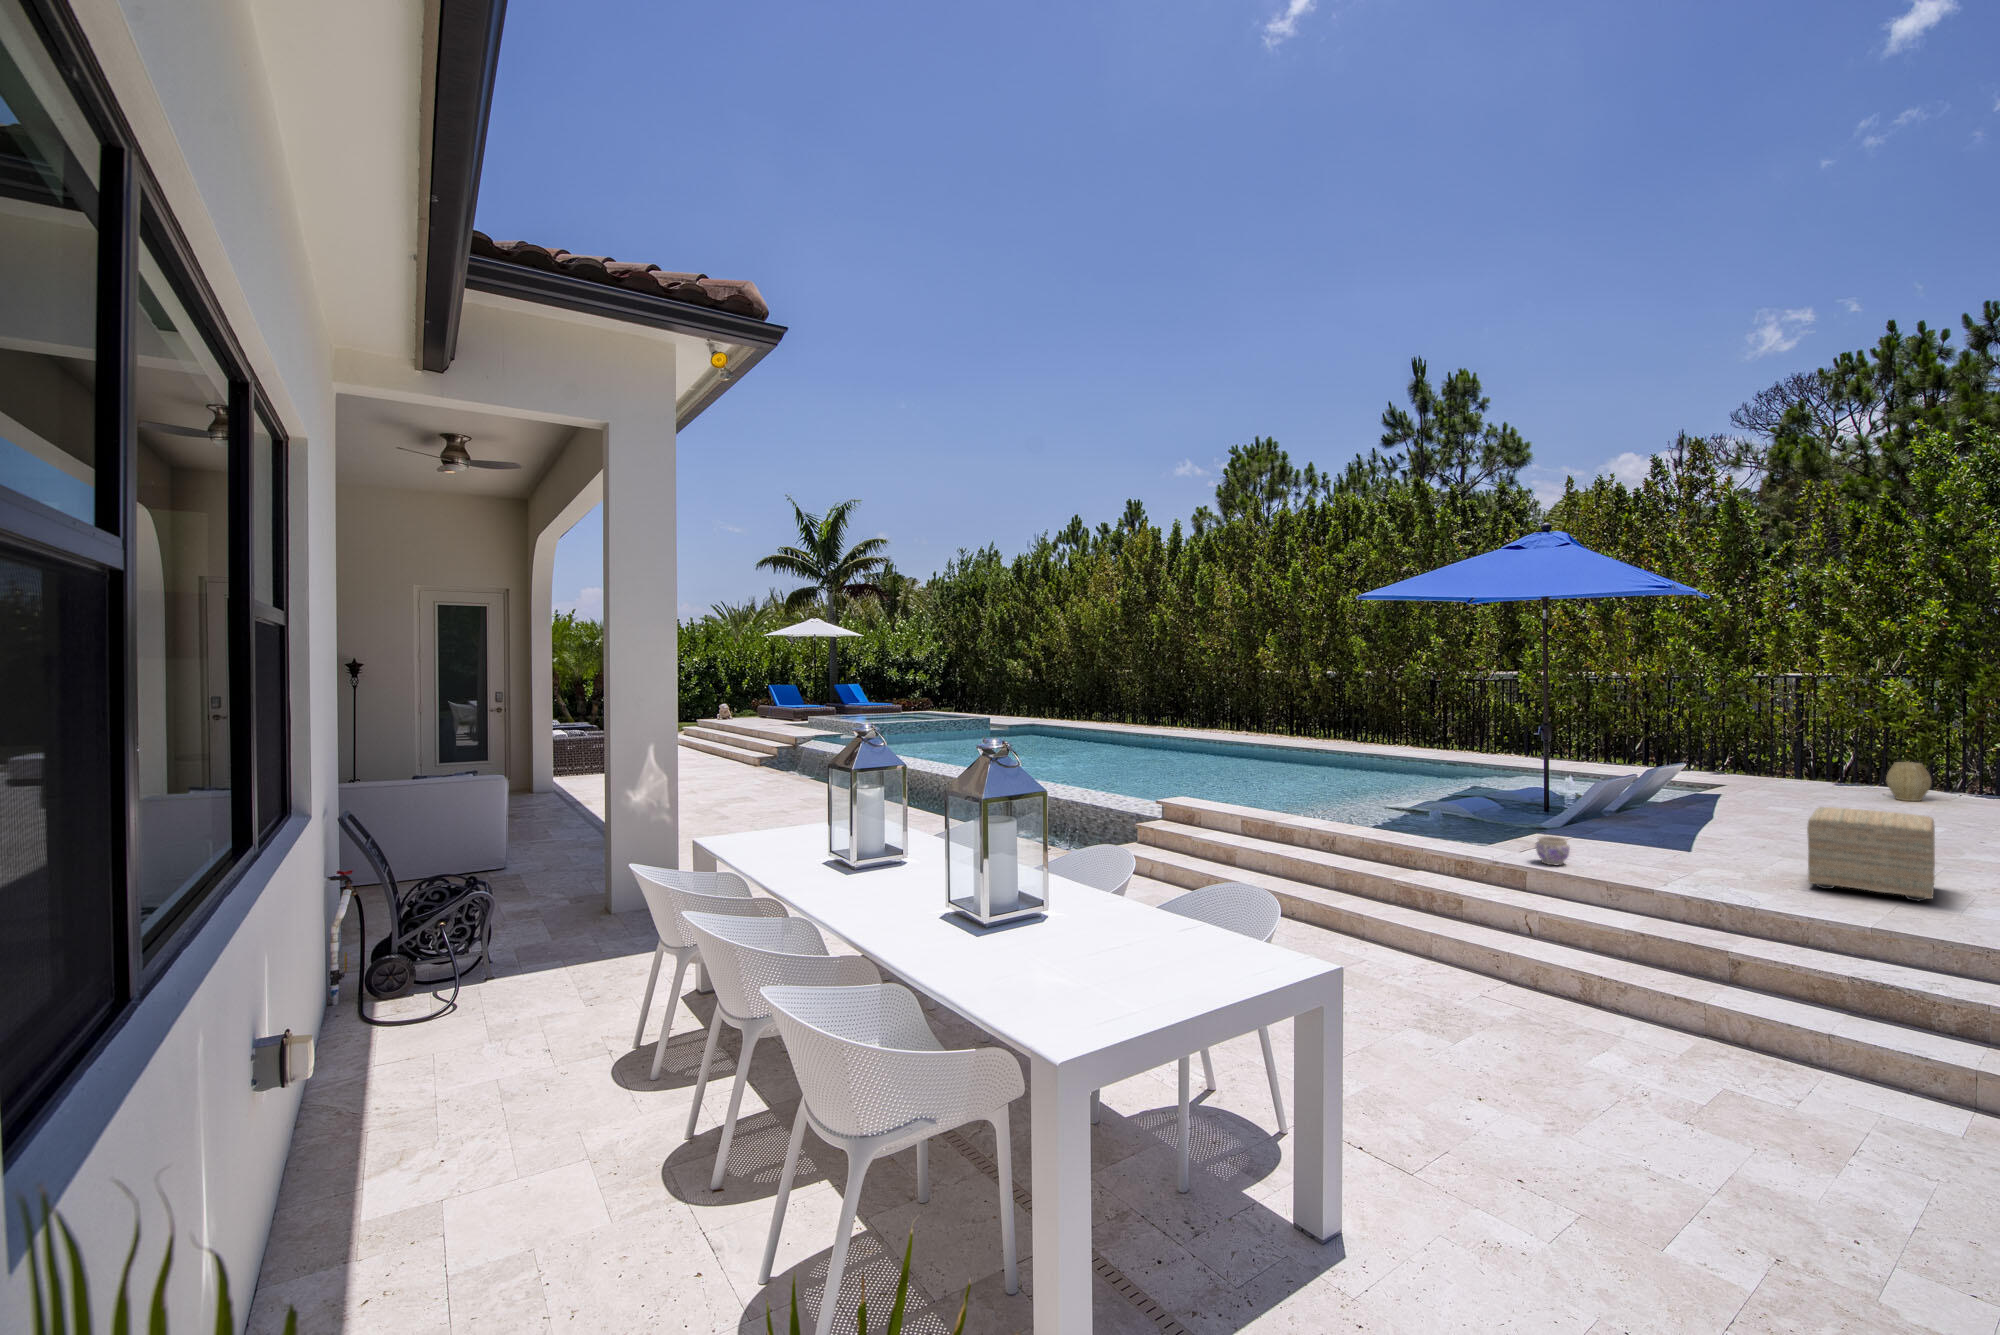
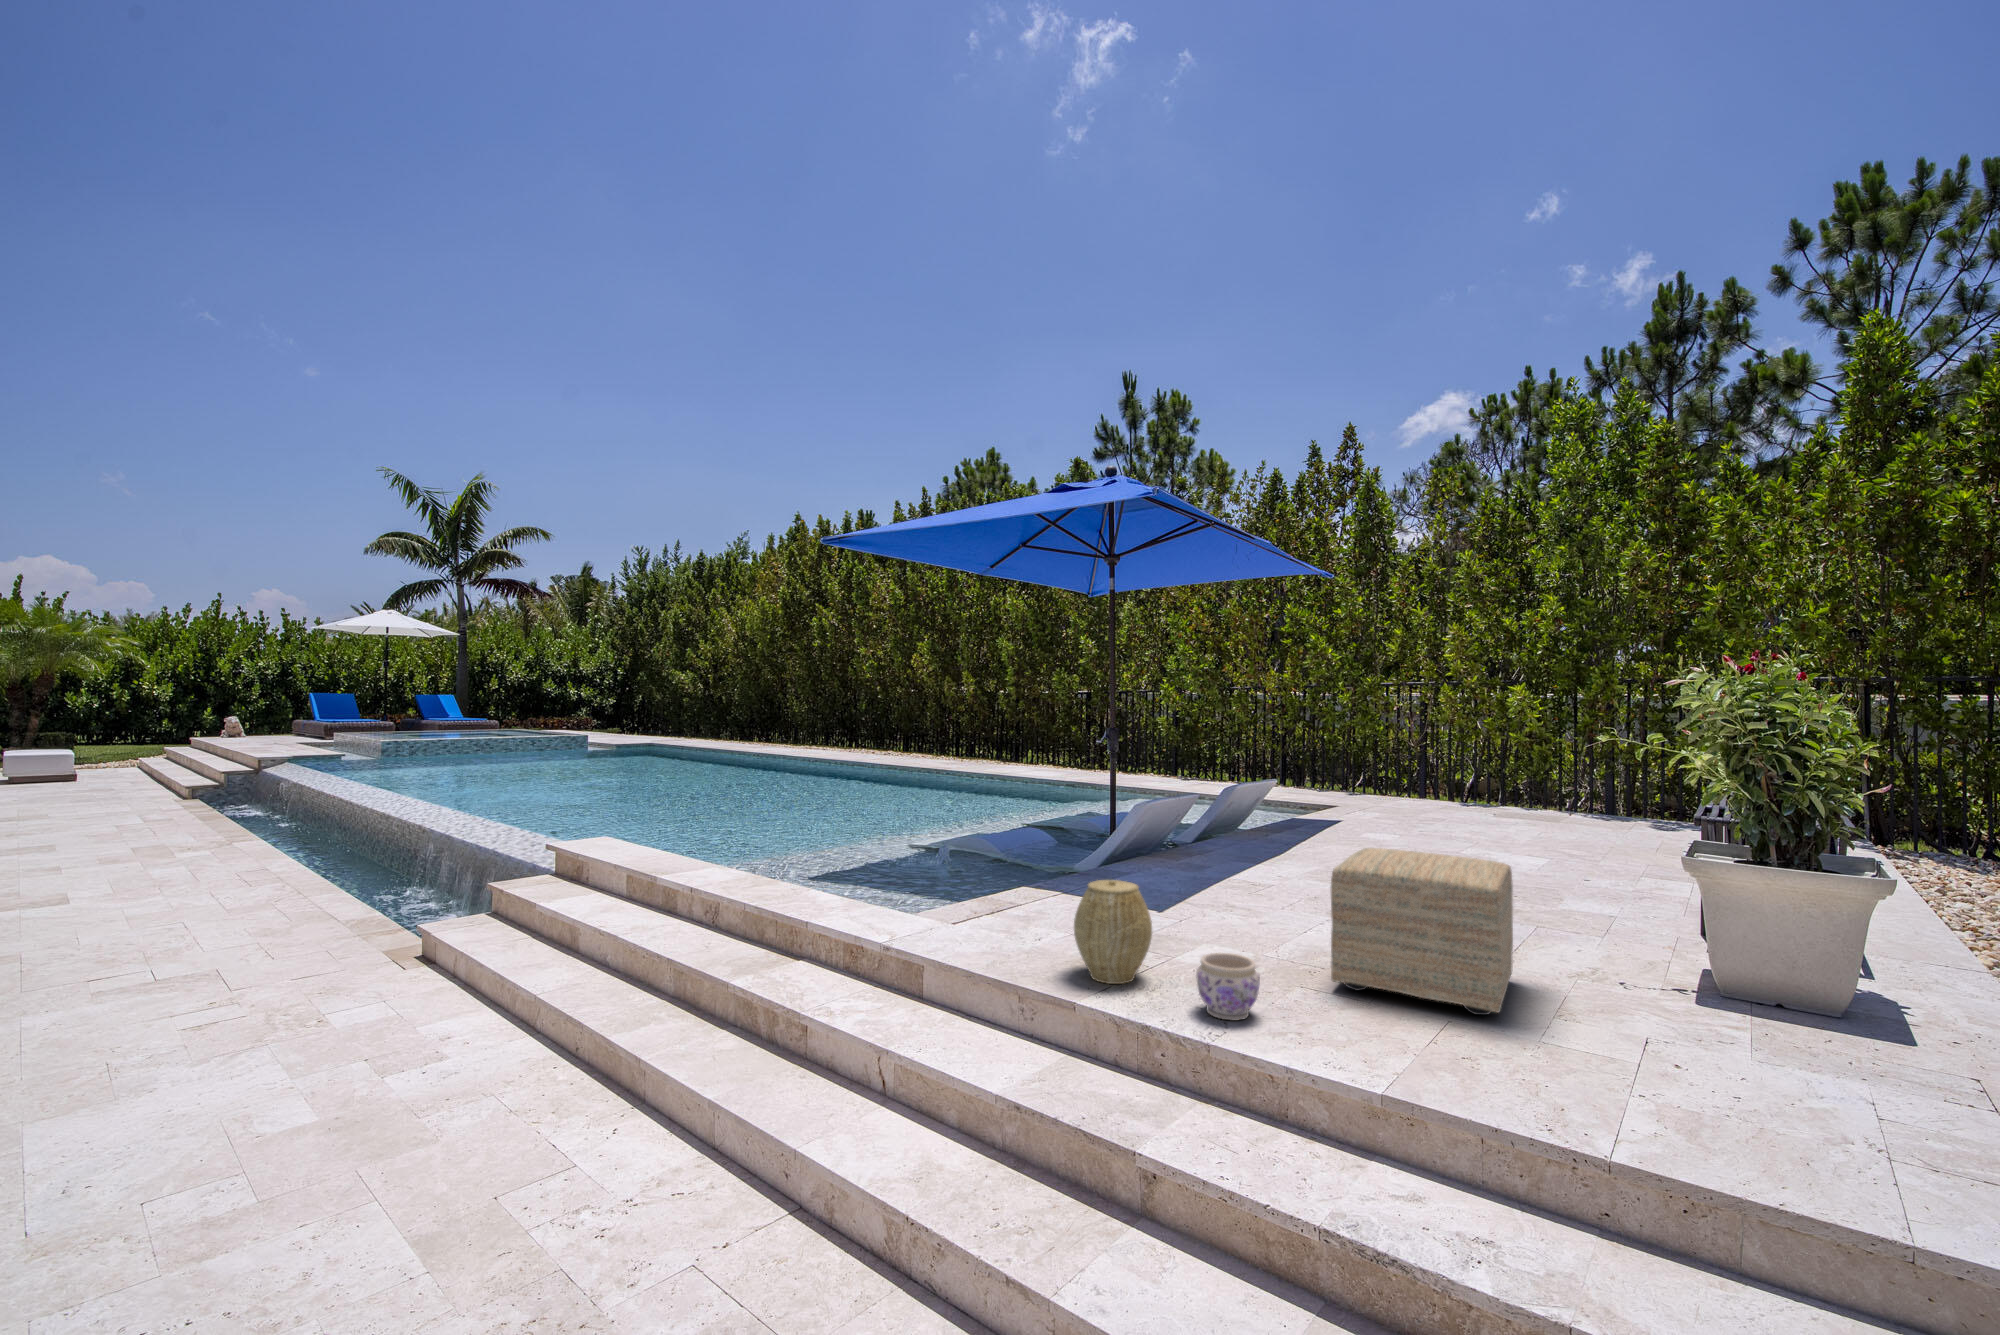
woven basket: present [1886,761,1931,801] -> present [1074,880,1152,984]
planter: present [1535,836,1570,865] -> present [1196,953,1260,1021]

